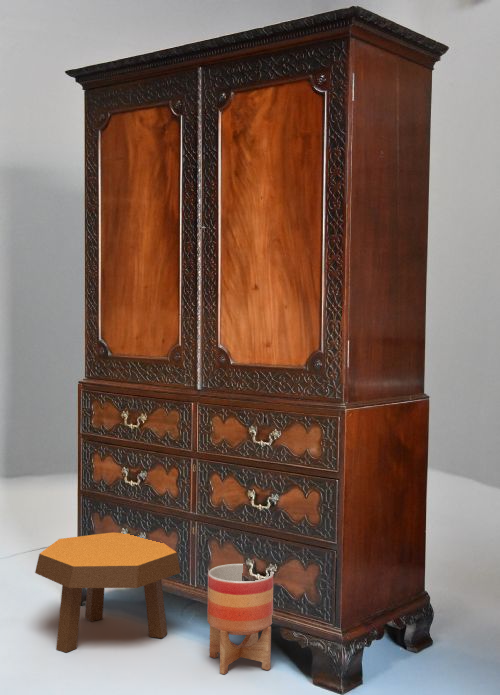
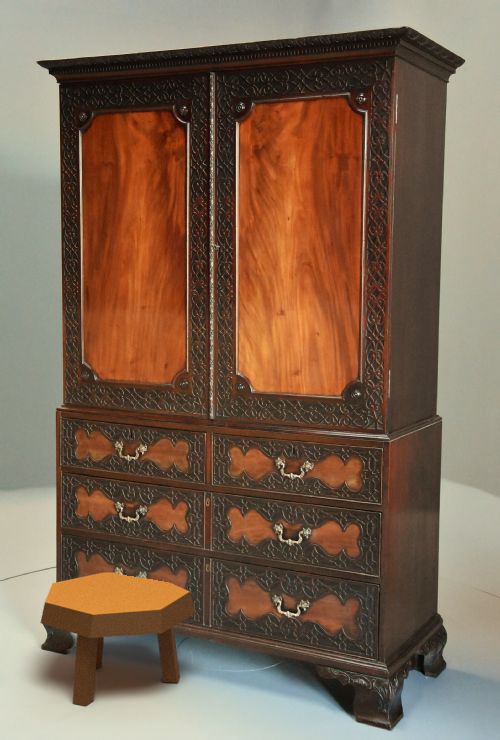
planter: present [207,564,273,674] -> none [237,601,306,716]

